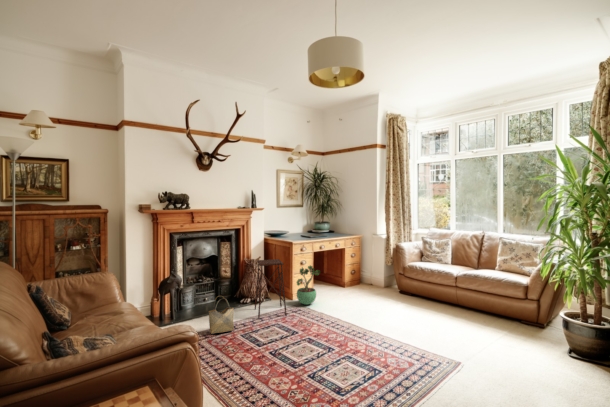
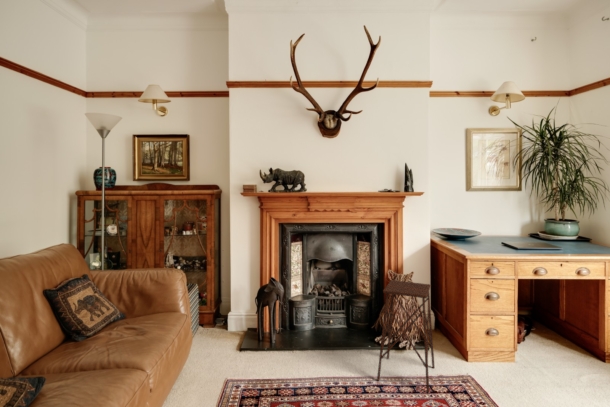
potted plant: present [297,266,320,305] -> none [464,306,520,380]
woven basket: present [209,296,234,334] -> none [285,329,325,392]

